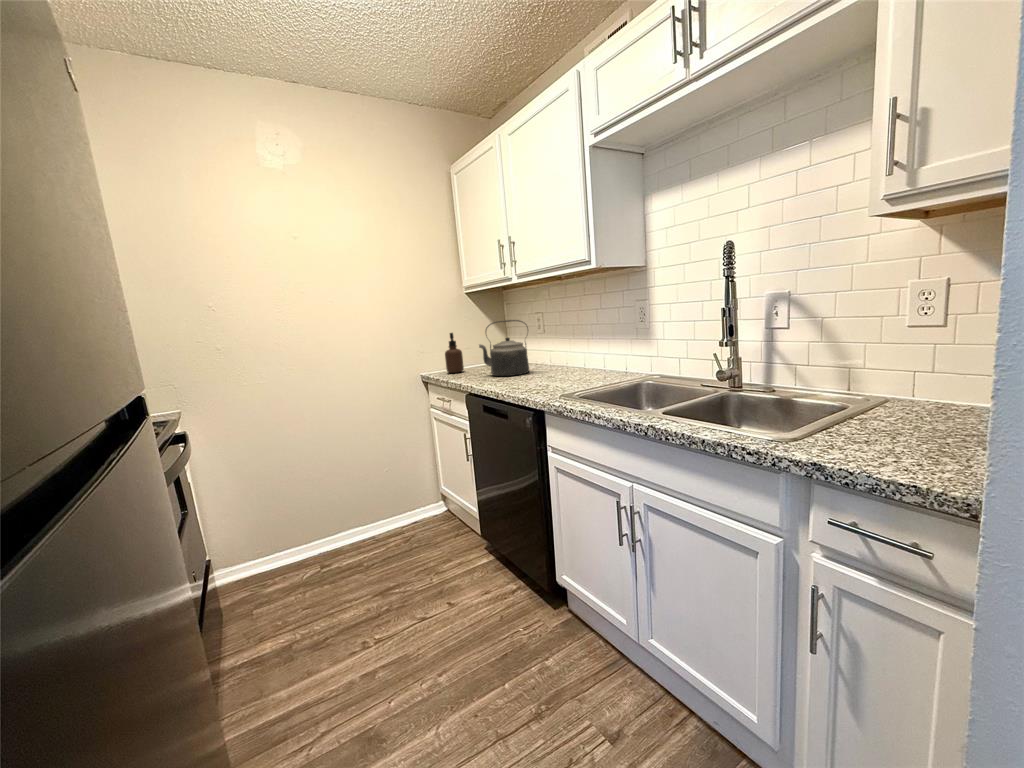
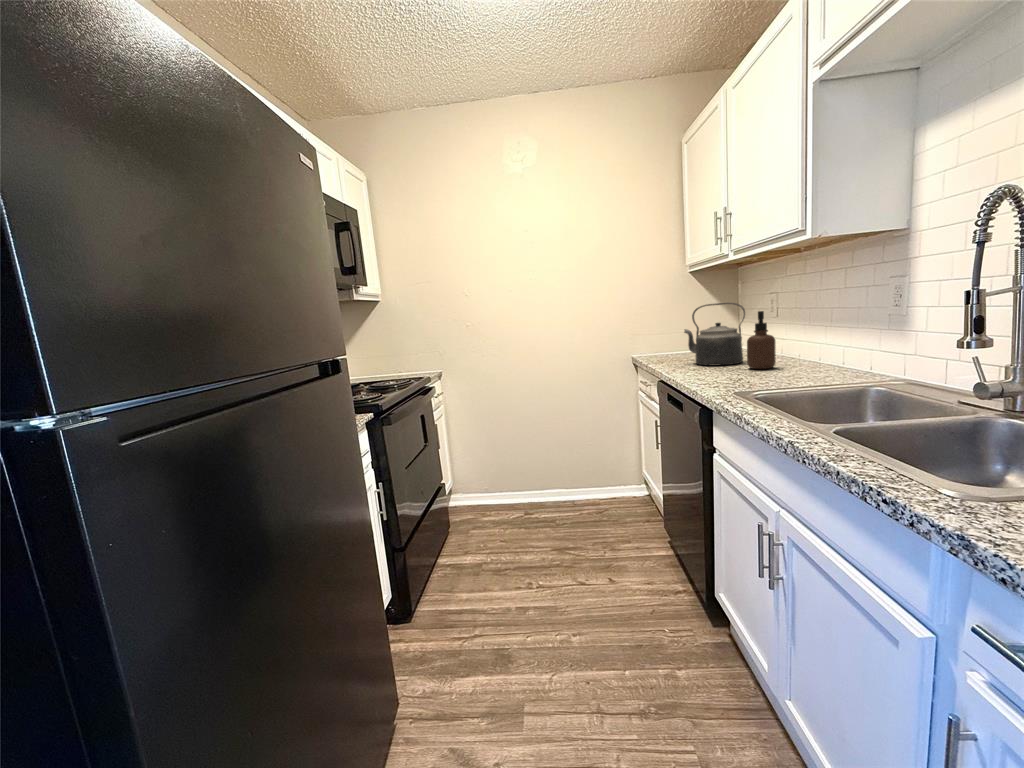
soap dispenser: present [445,333,464,373] -> present [747,311,776,369]

